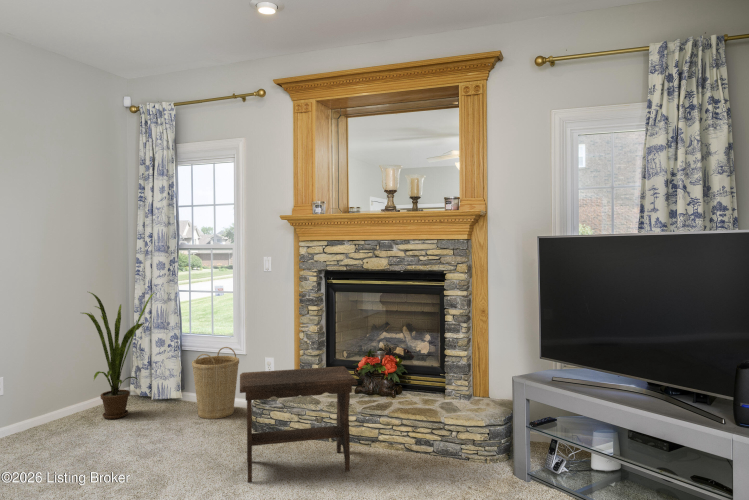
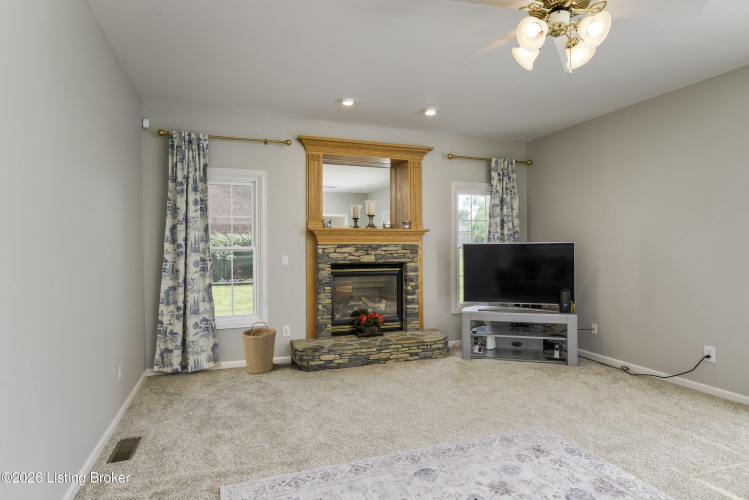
house plant: present [82,292,154,419] -> none [140,286,209,393]
footstool: present [240,366,358,482] -> none [333,320,403,396]

